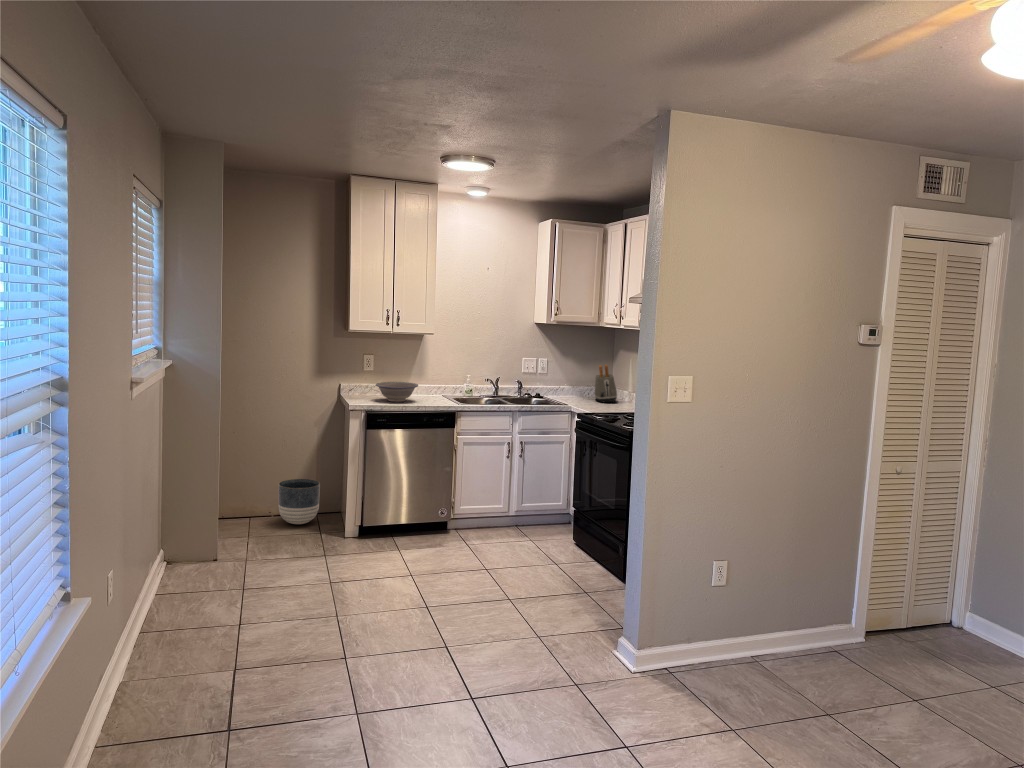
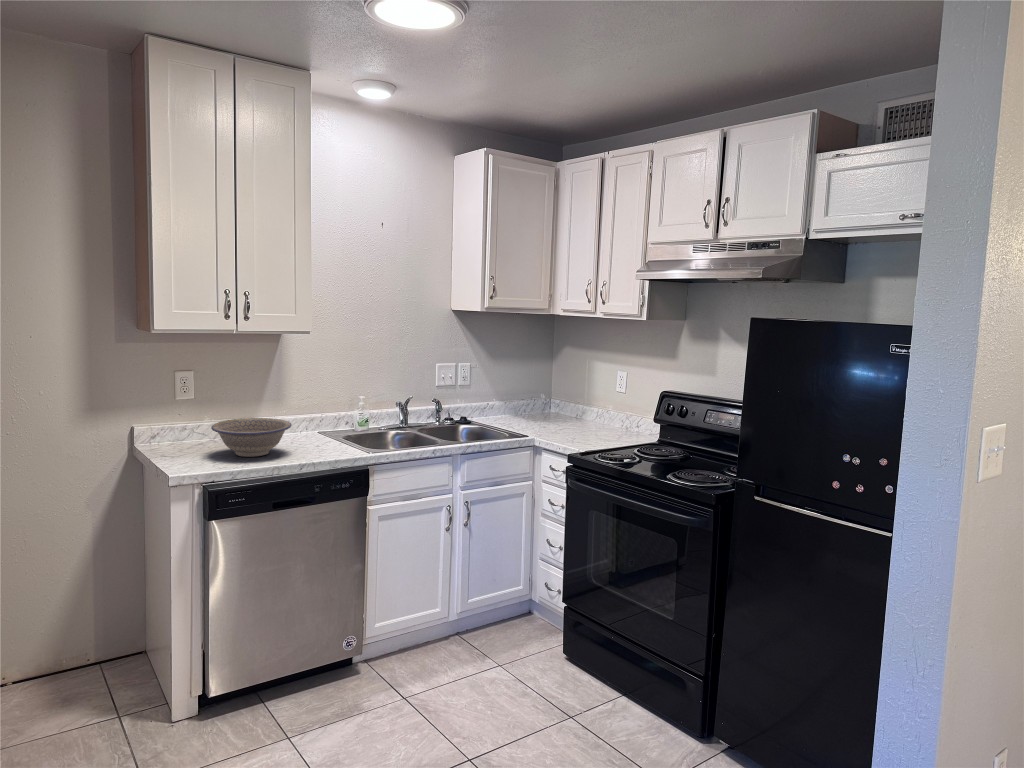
toaster: present [595,365,617,403] -> none [544,369,585,426]
planter: present [278,479,320,524] -> none [18,610,107,705]

